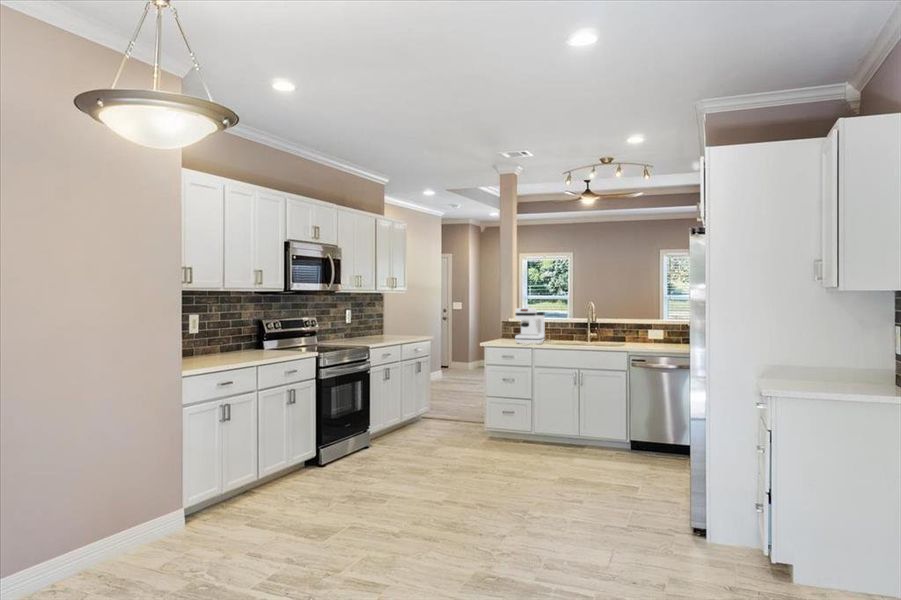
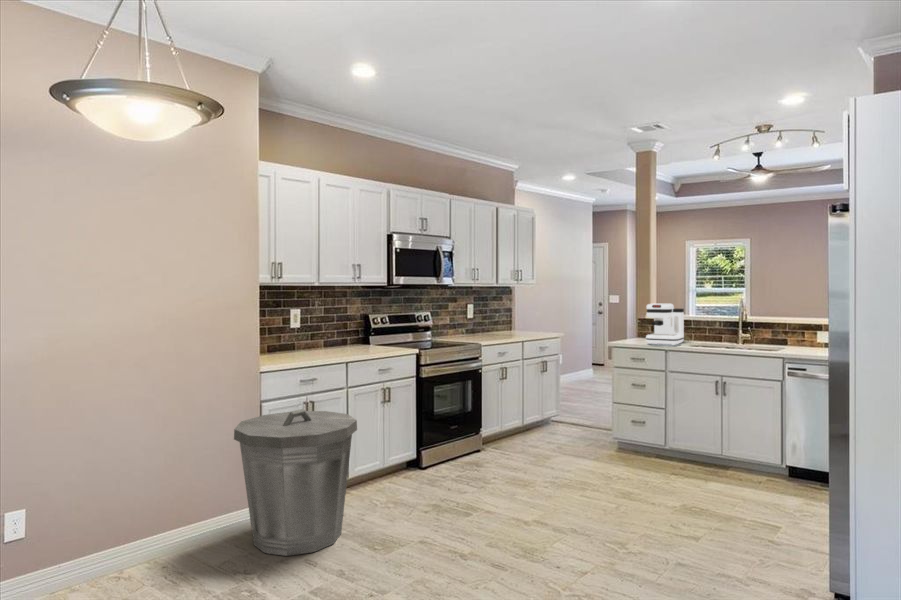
trash can: none [164,411,289,559] -> present [234,409,357,556]

